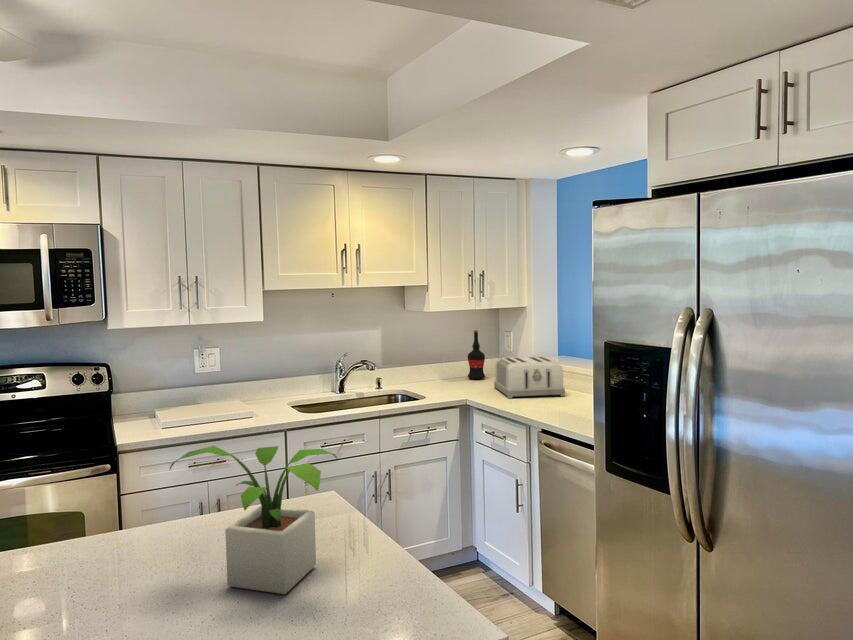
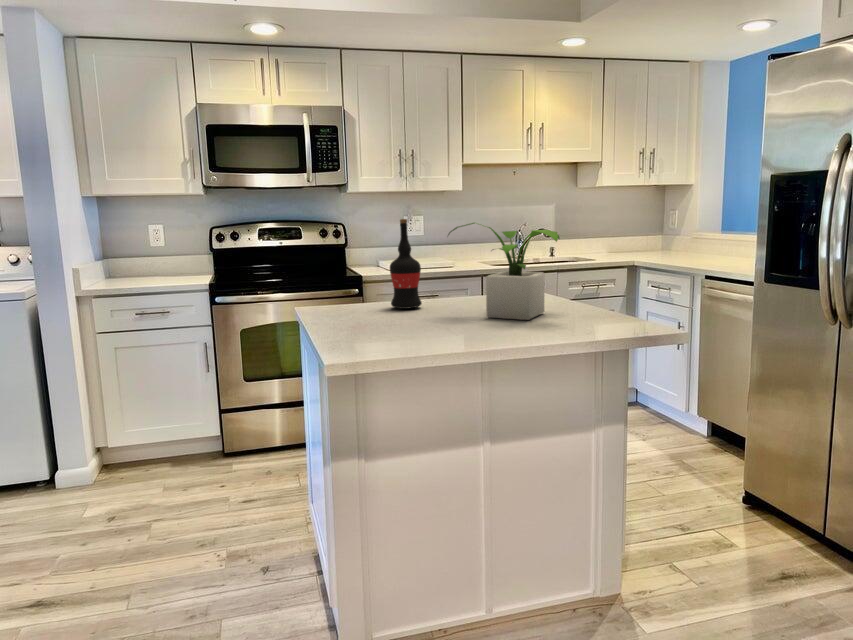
wine bottle: present [468,330,485,379] -> present [390,219,422,309]
toaster: present [494,356,565,398] -> none [658,227,727,260]

